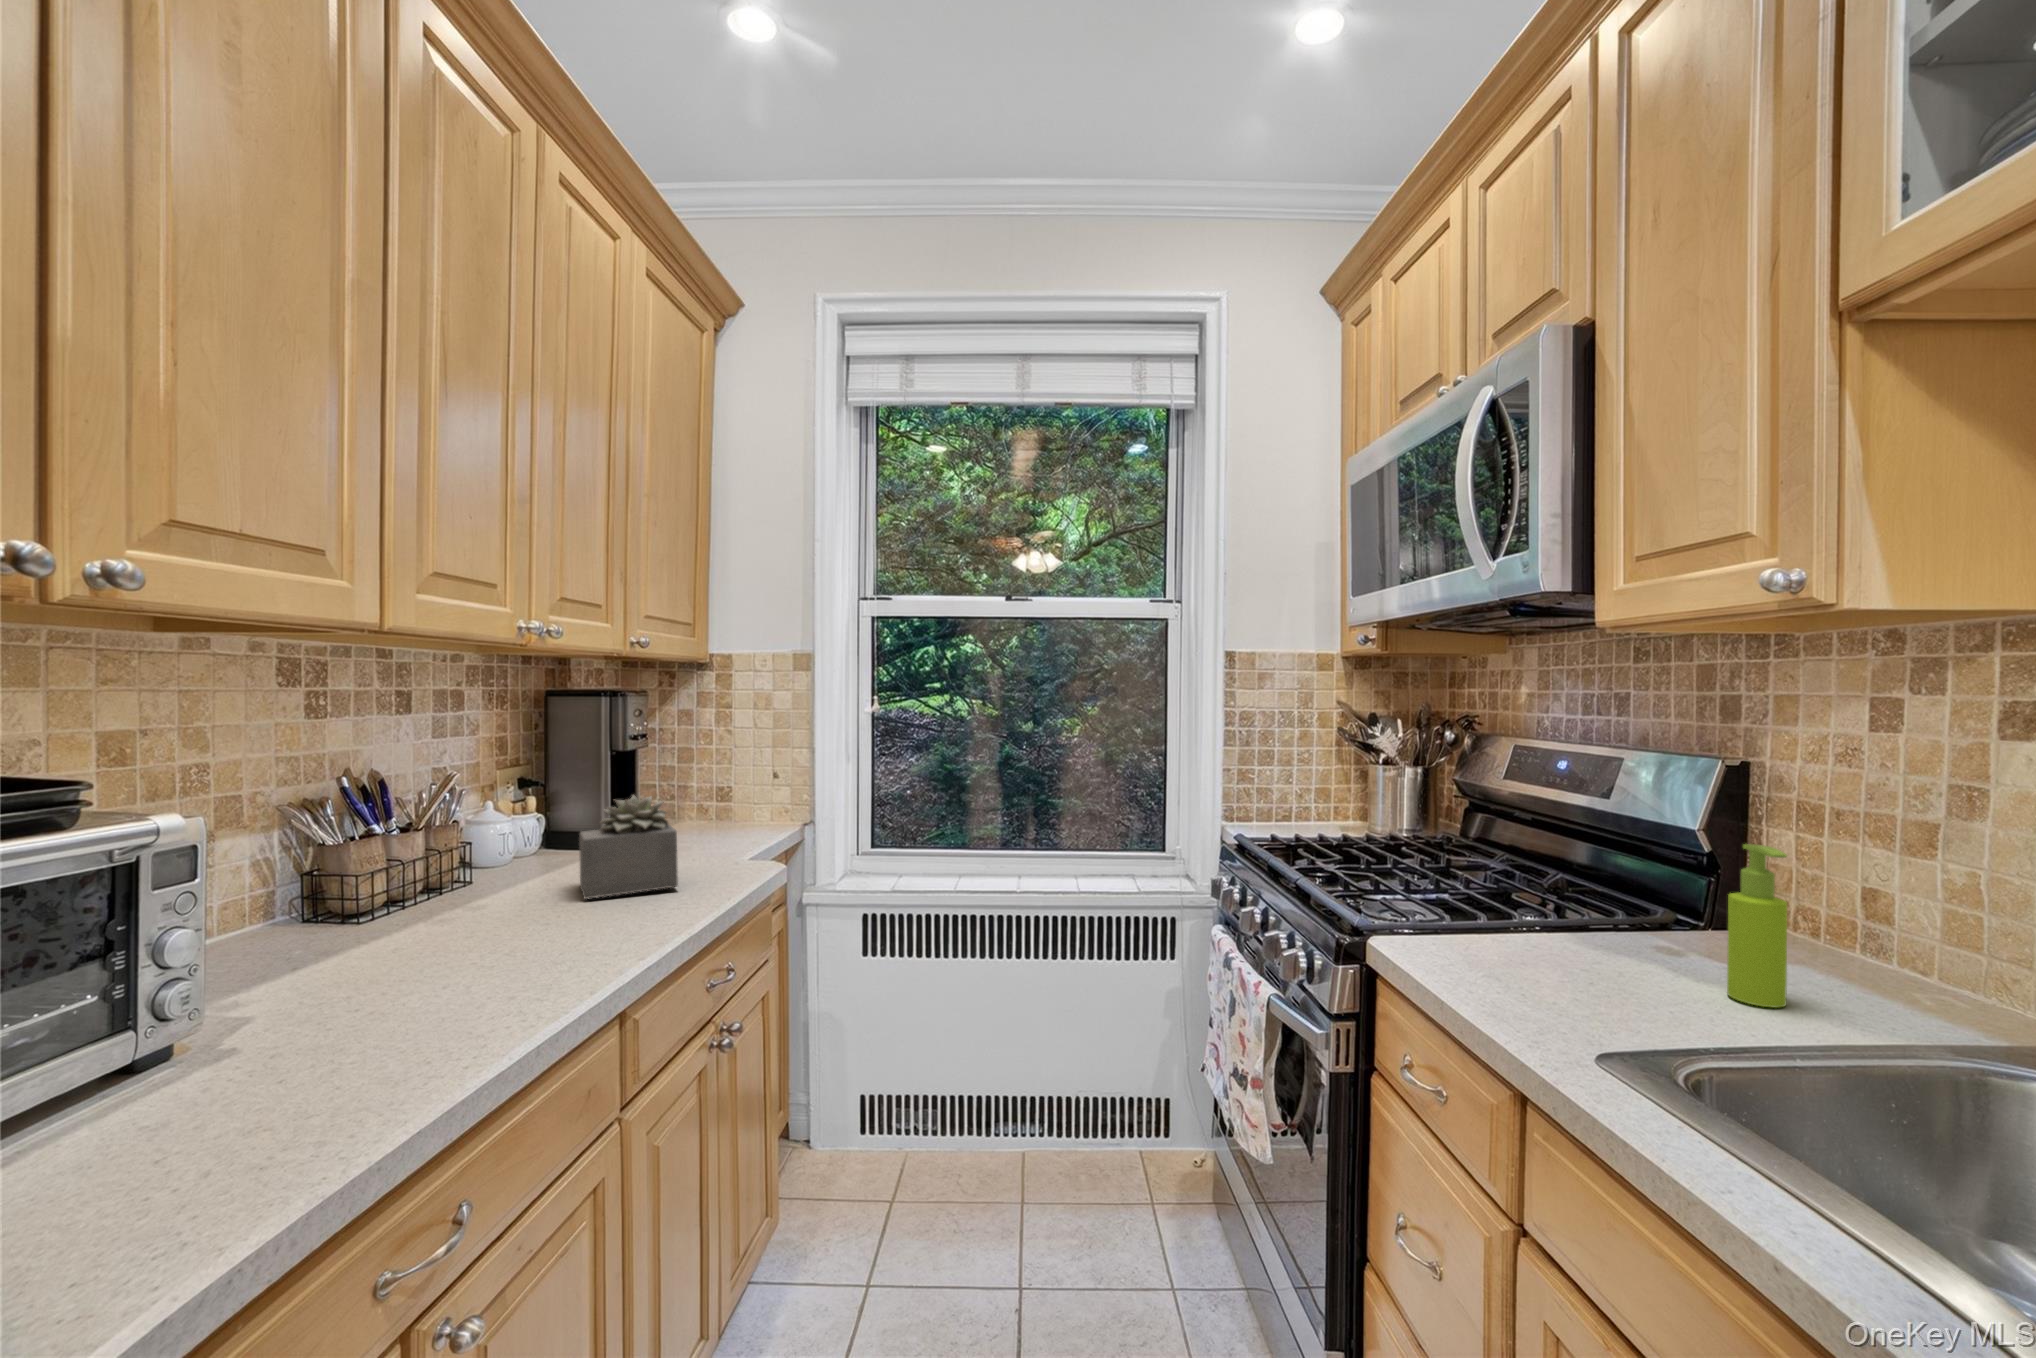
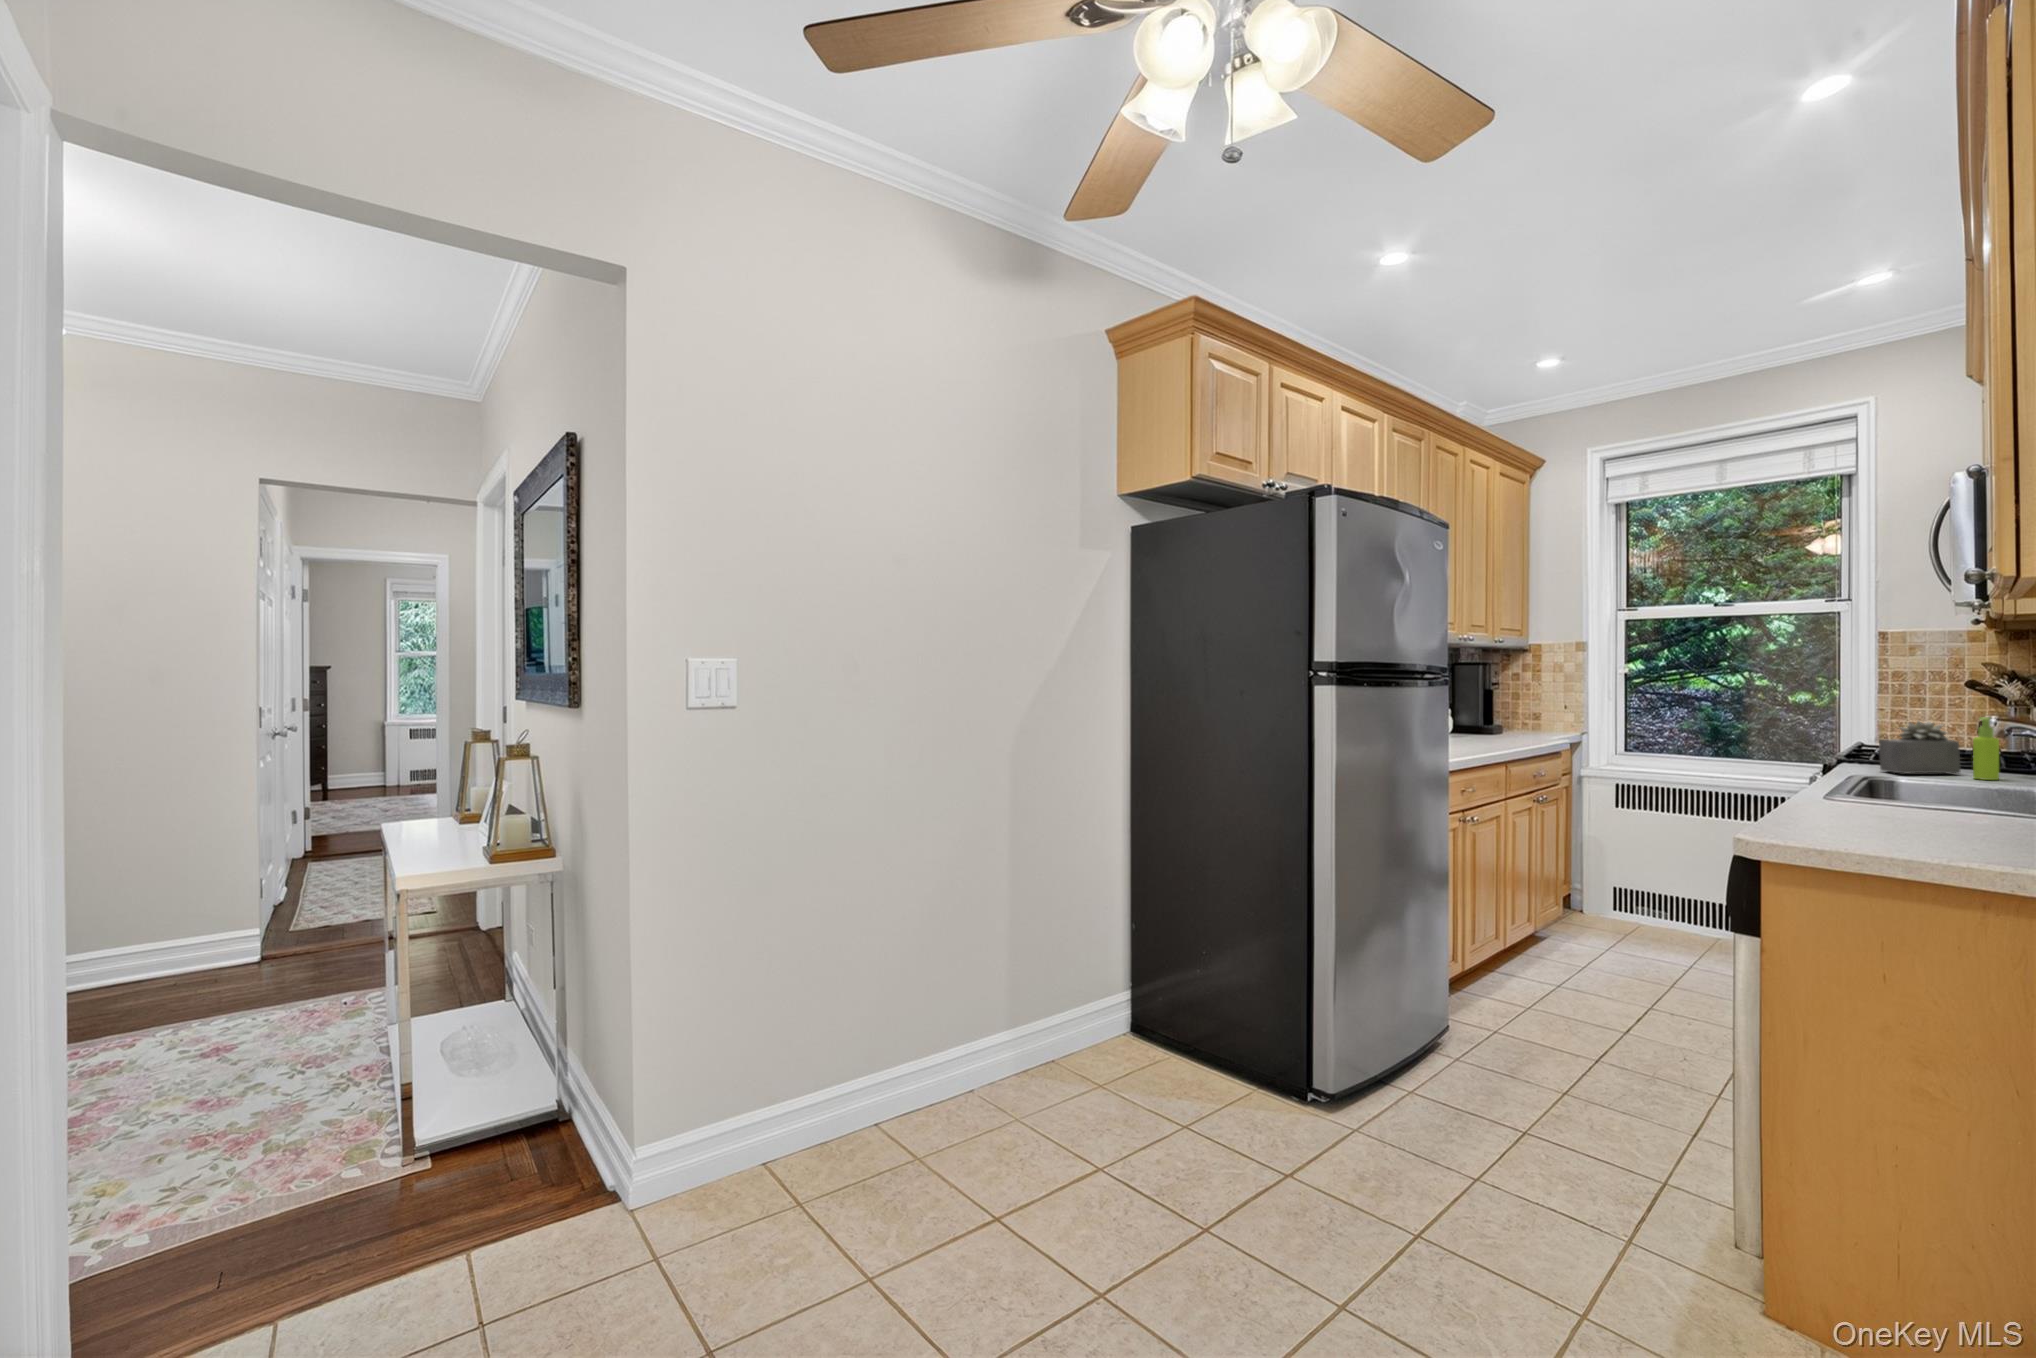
succulent plant: present [579,795,678,899] -> present [1879,721,1960,773]

